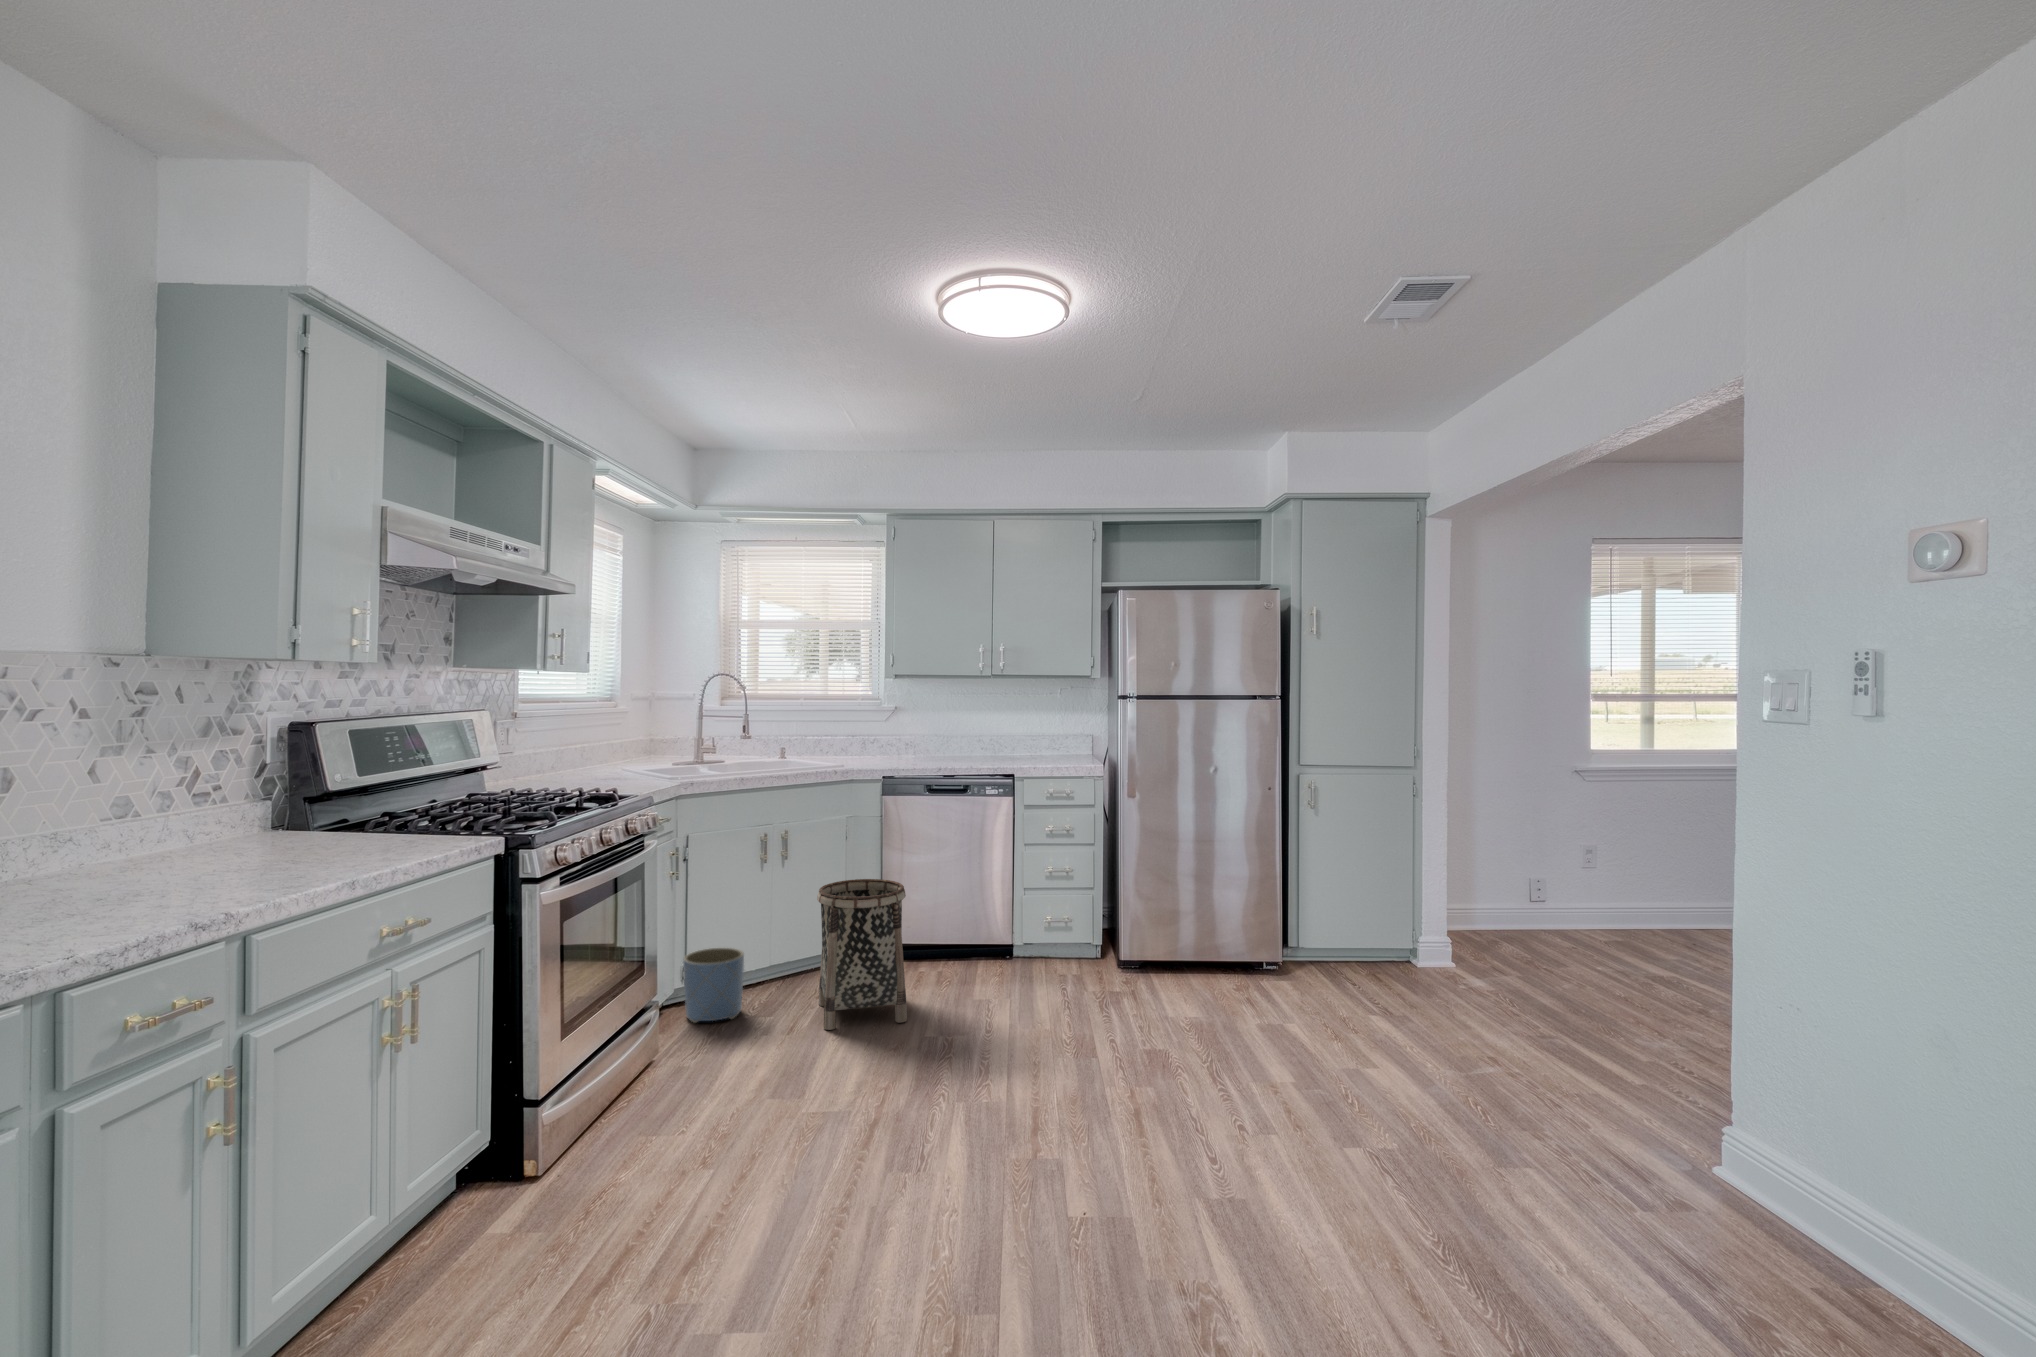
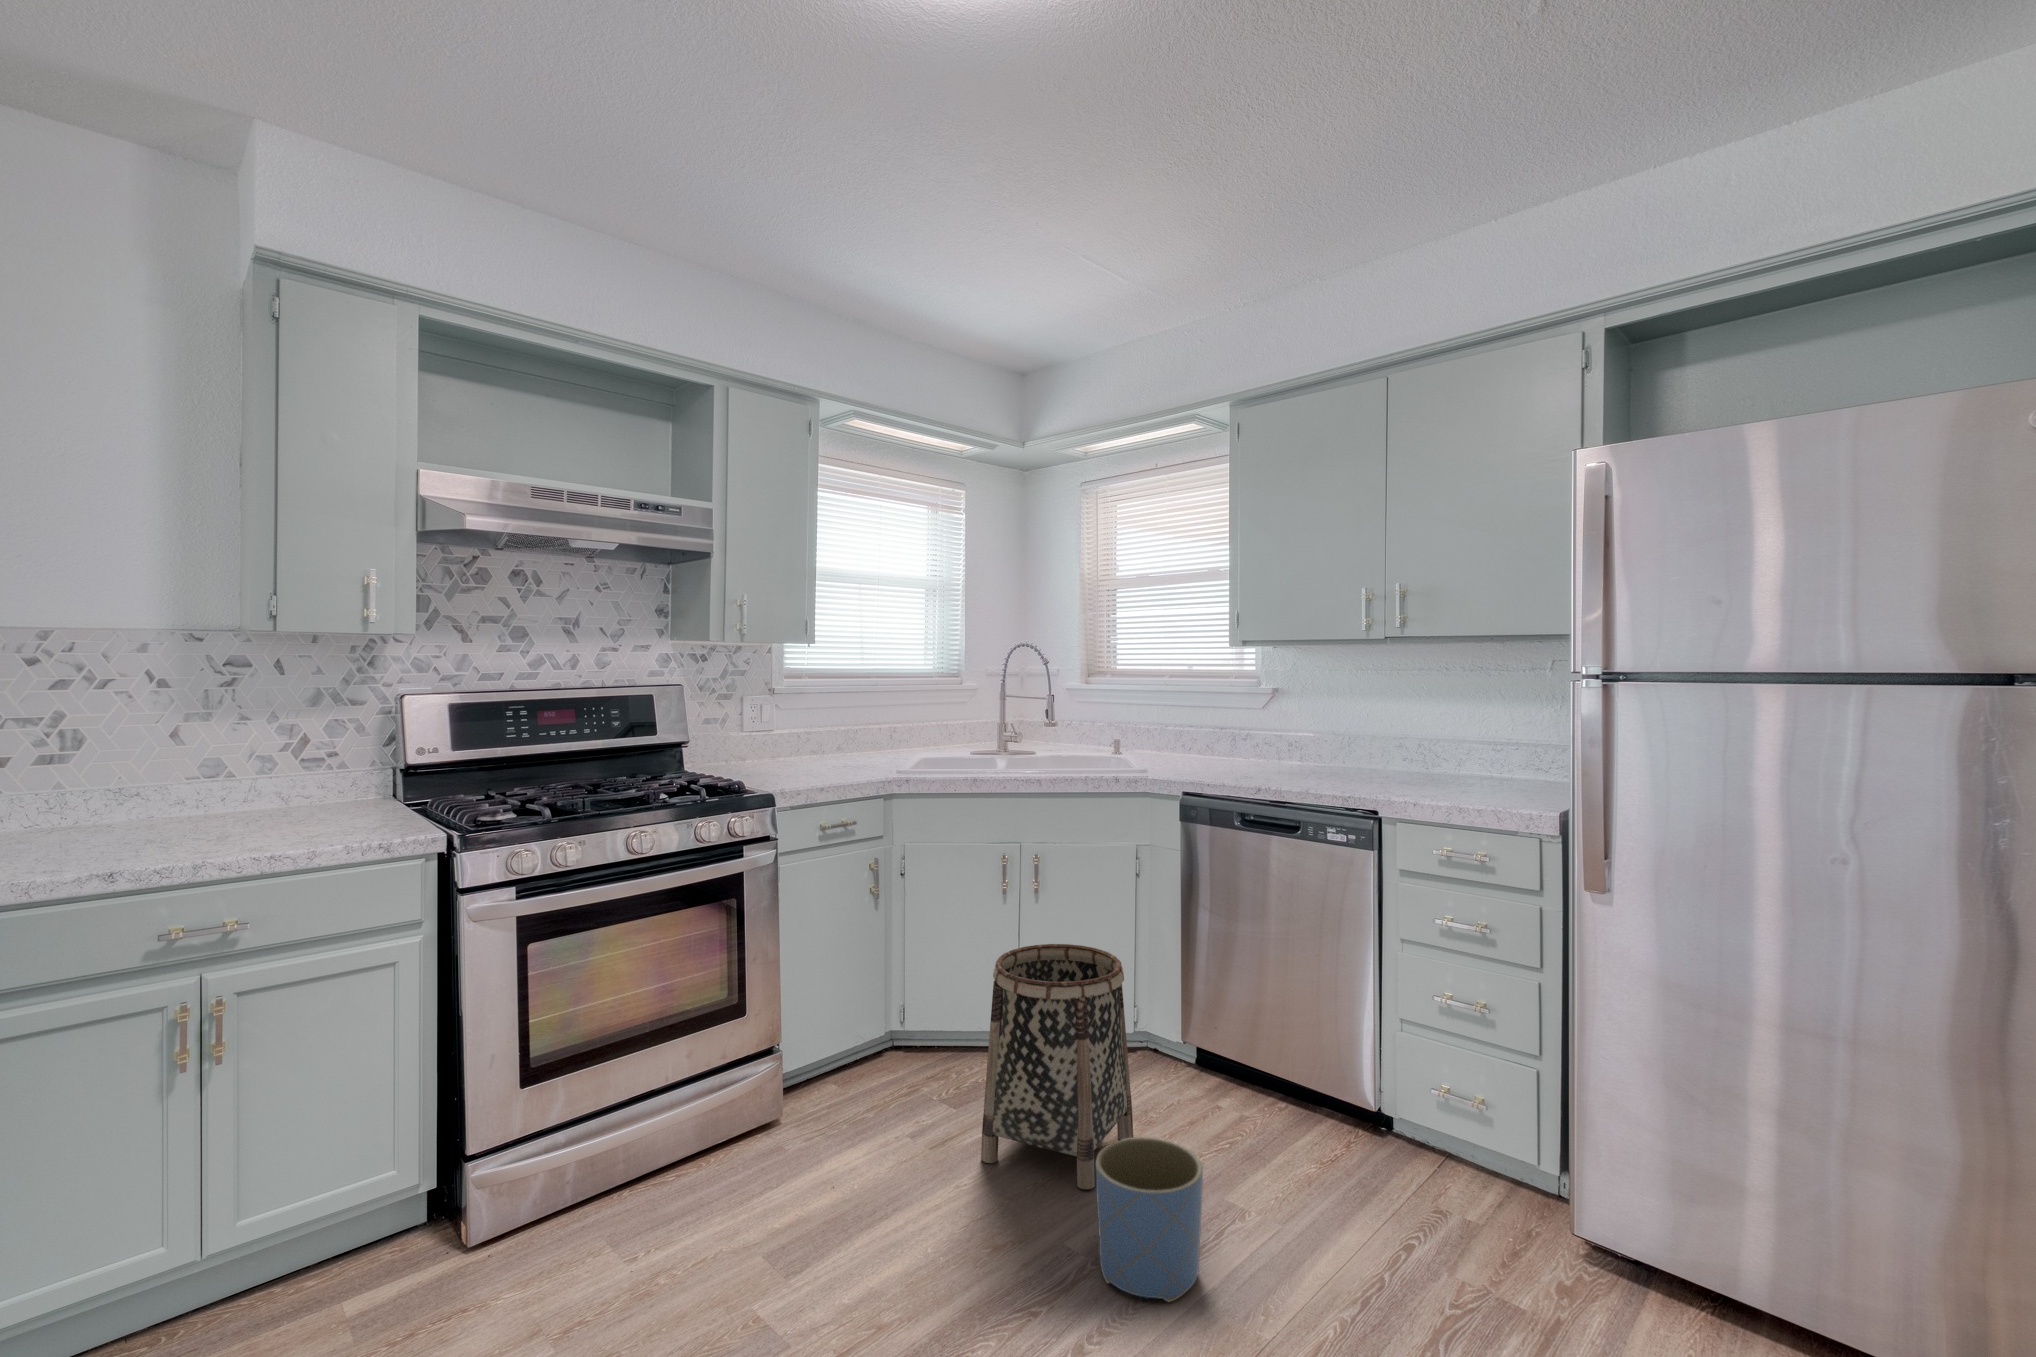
planter: present [684,948,744,1023] -> present [1095,1137,1203,1302]

